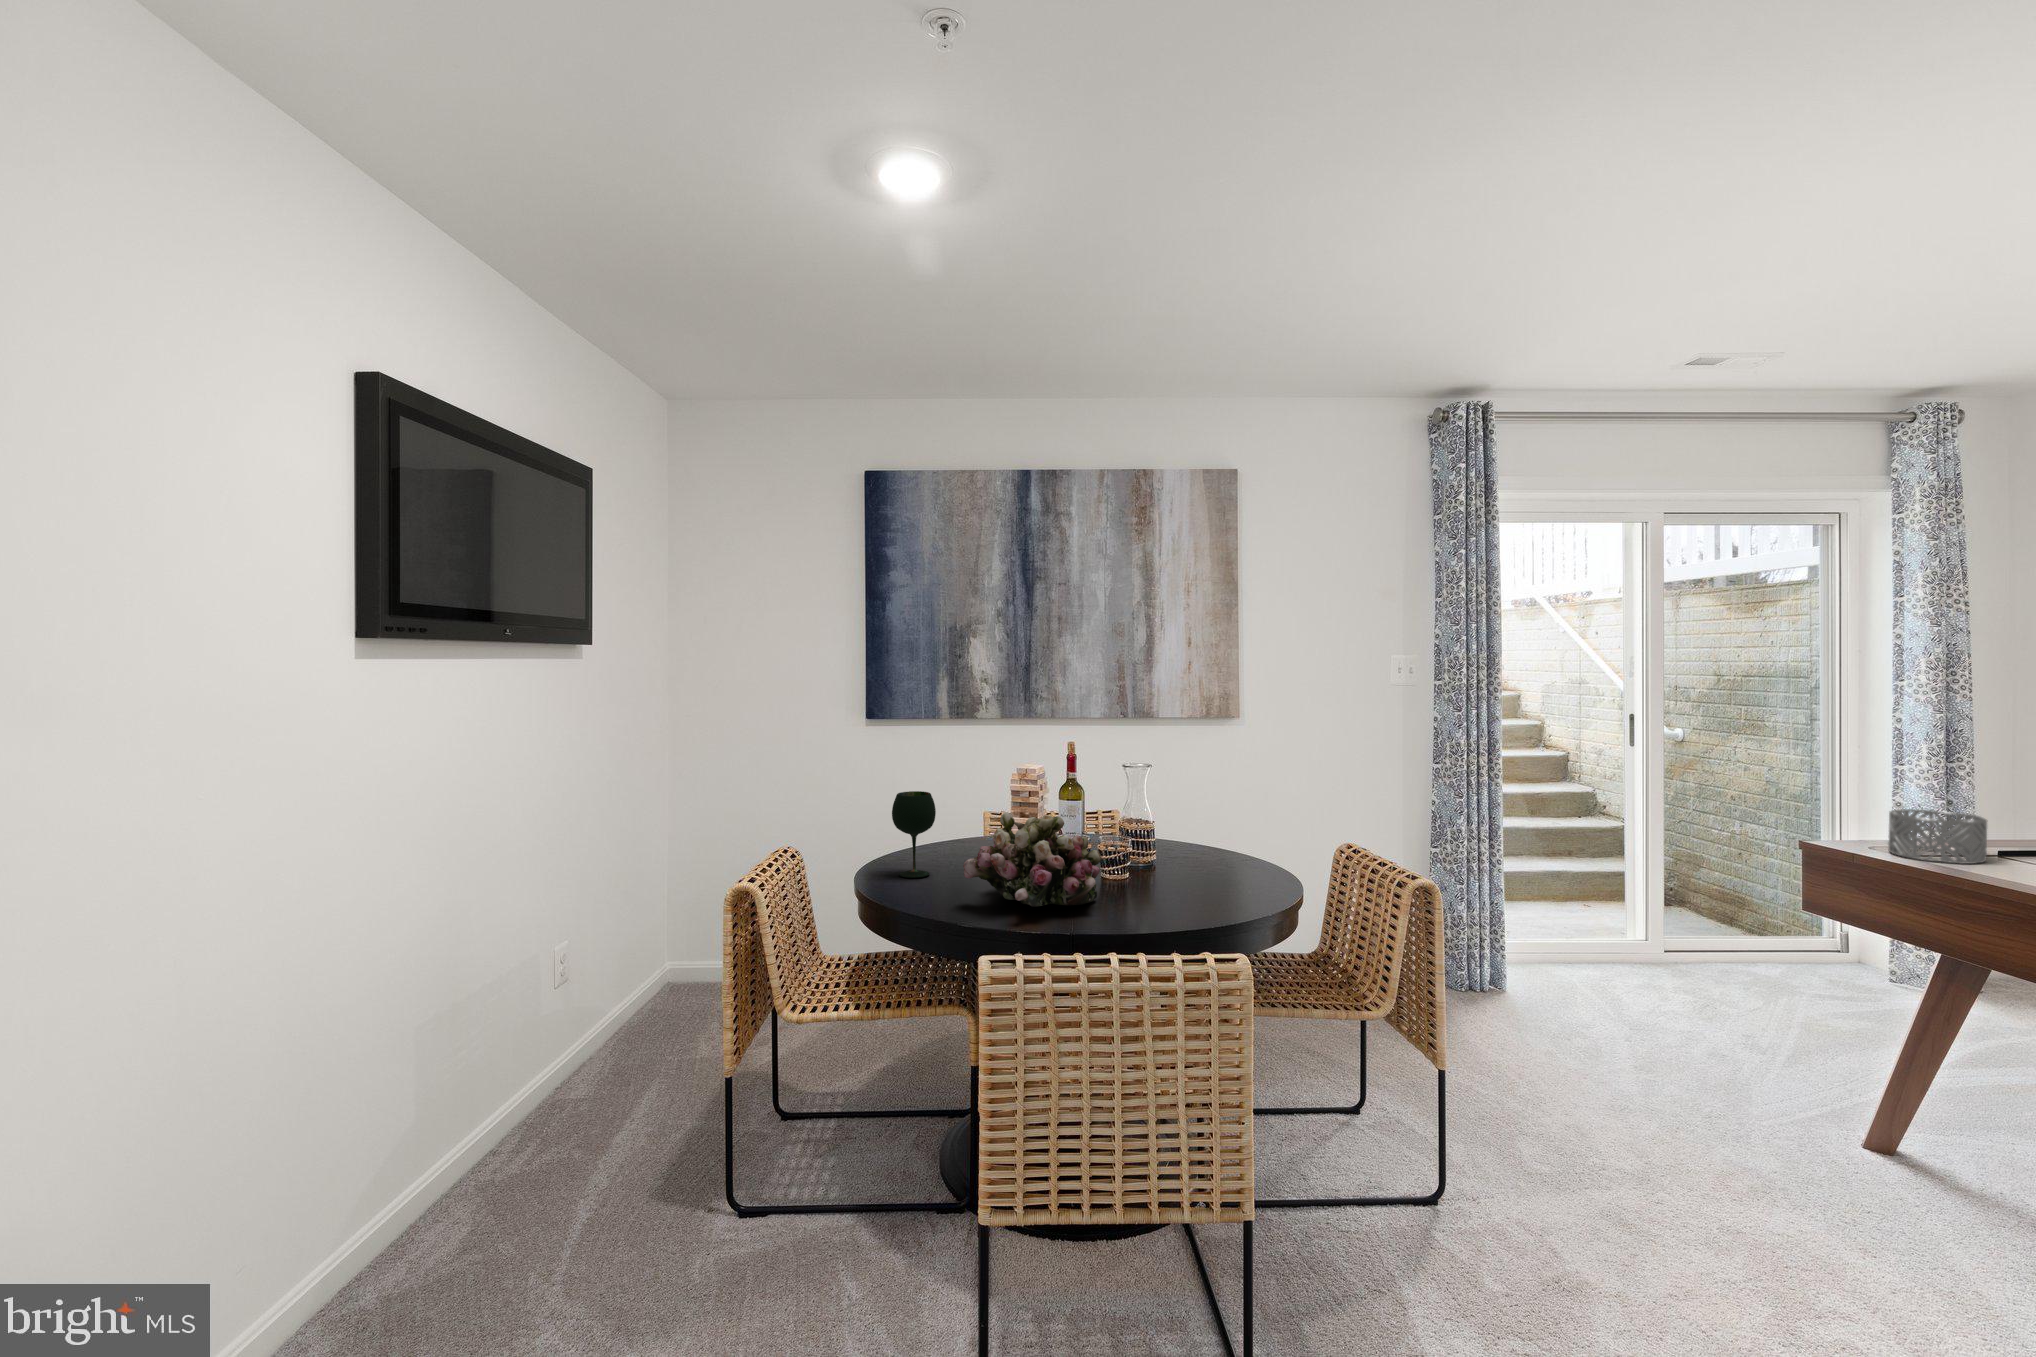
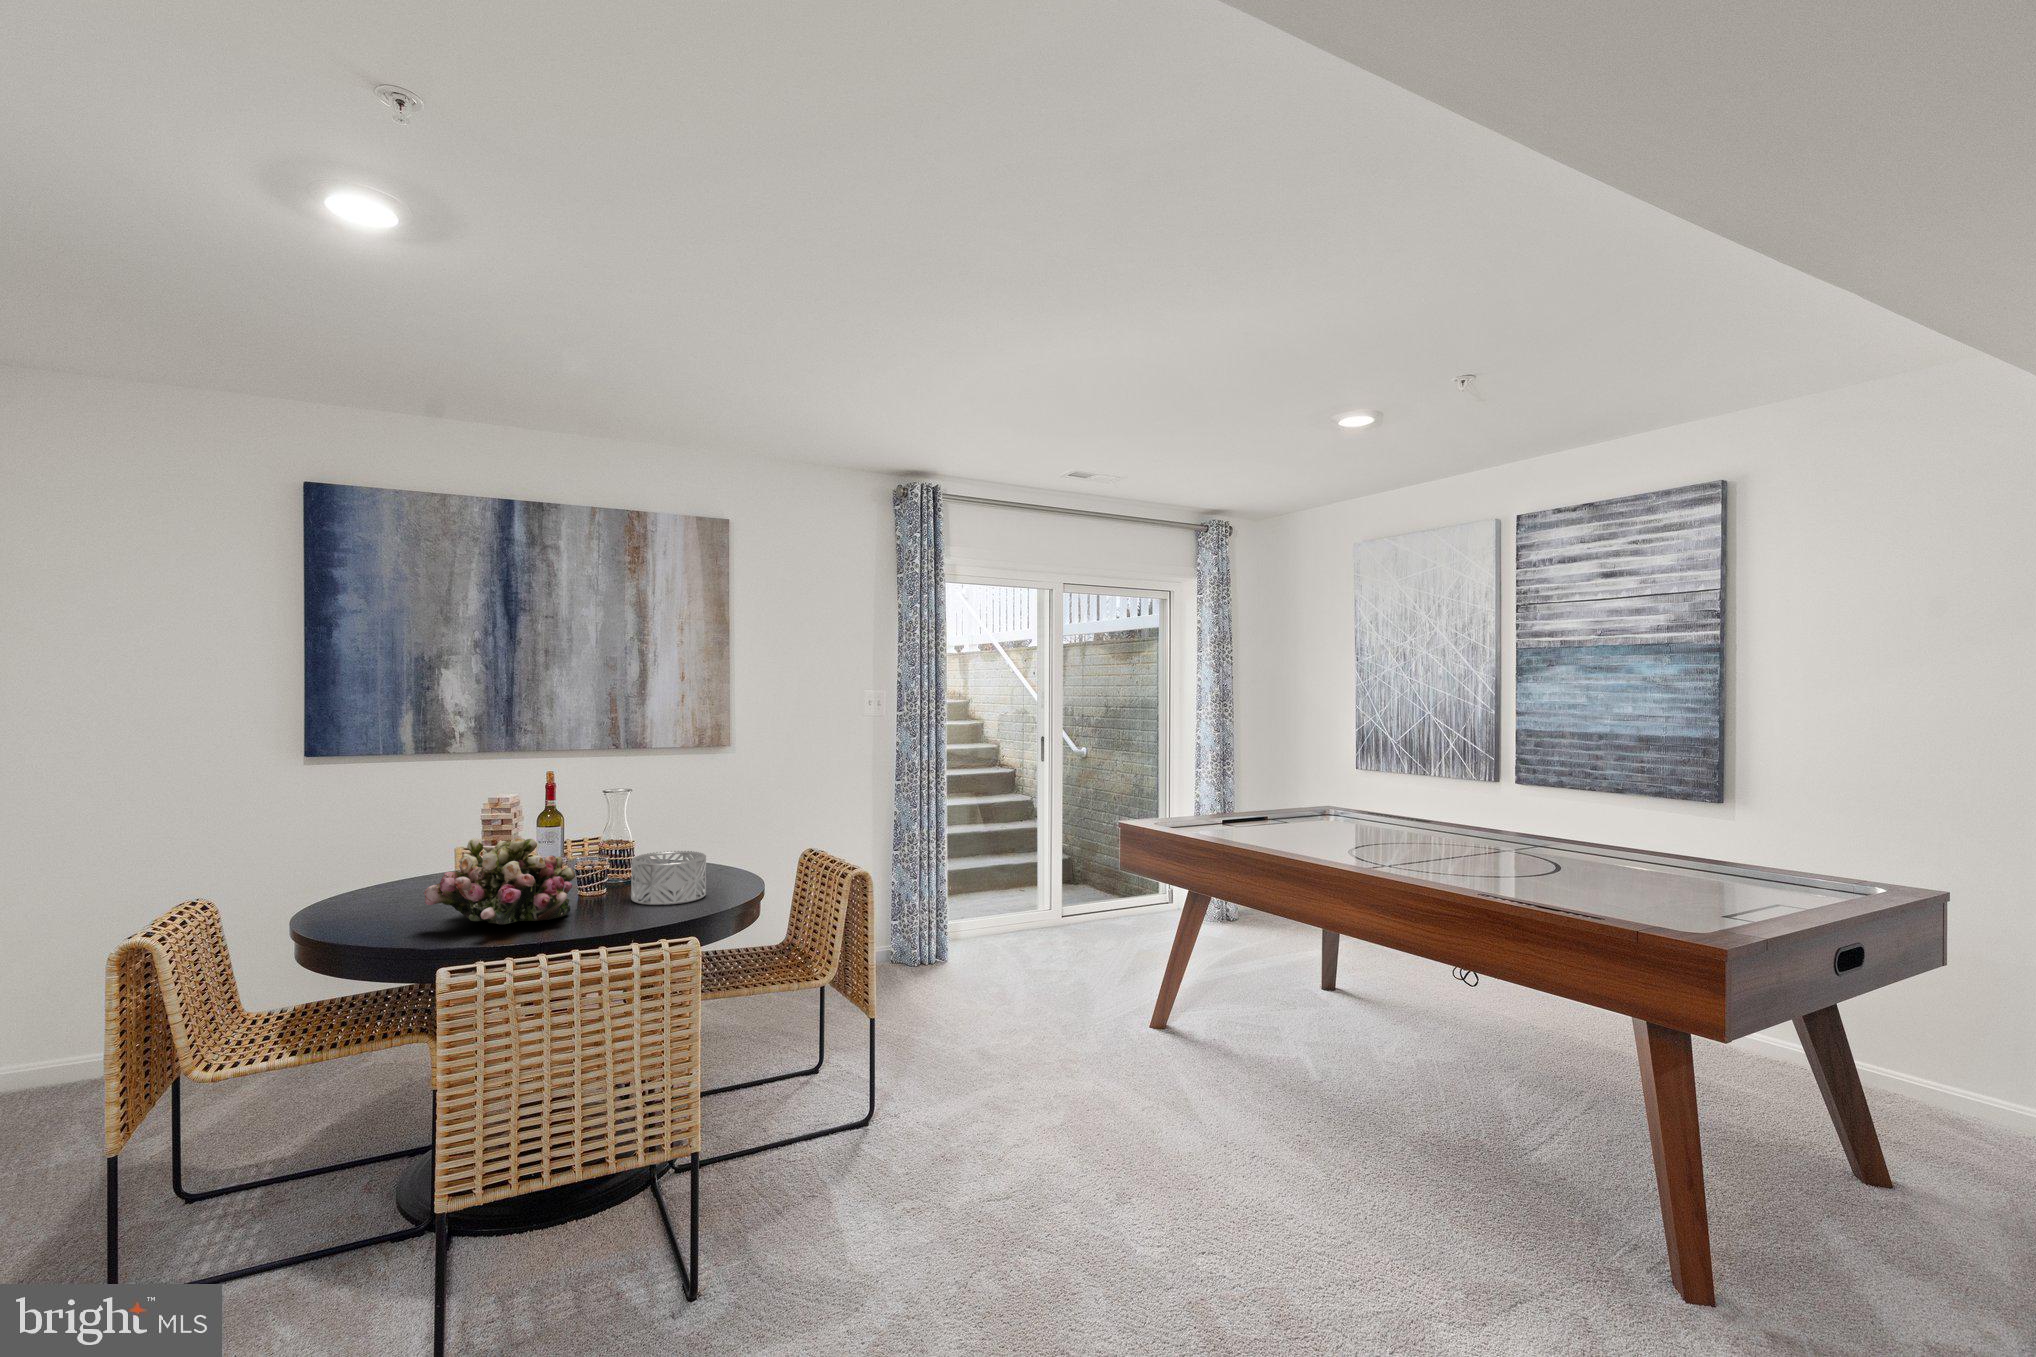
wine glass: present [892,791,936,878] -> none [340,825,394,914]
decorative bowl: present [1888,809,1987,864] -> present [631,851,706,905]

